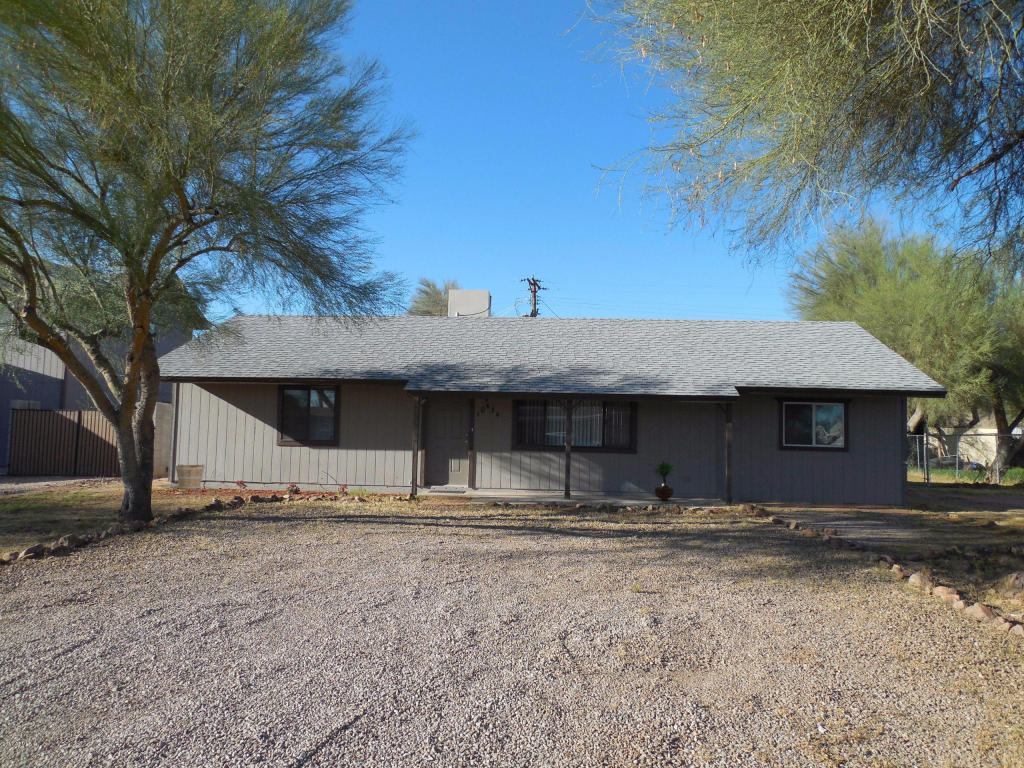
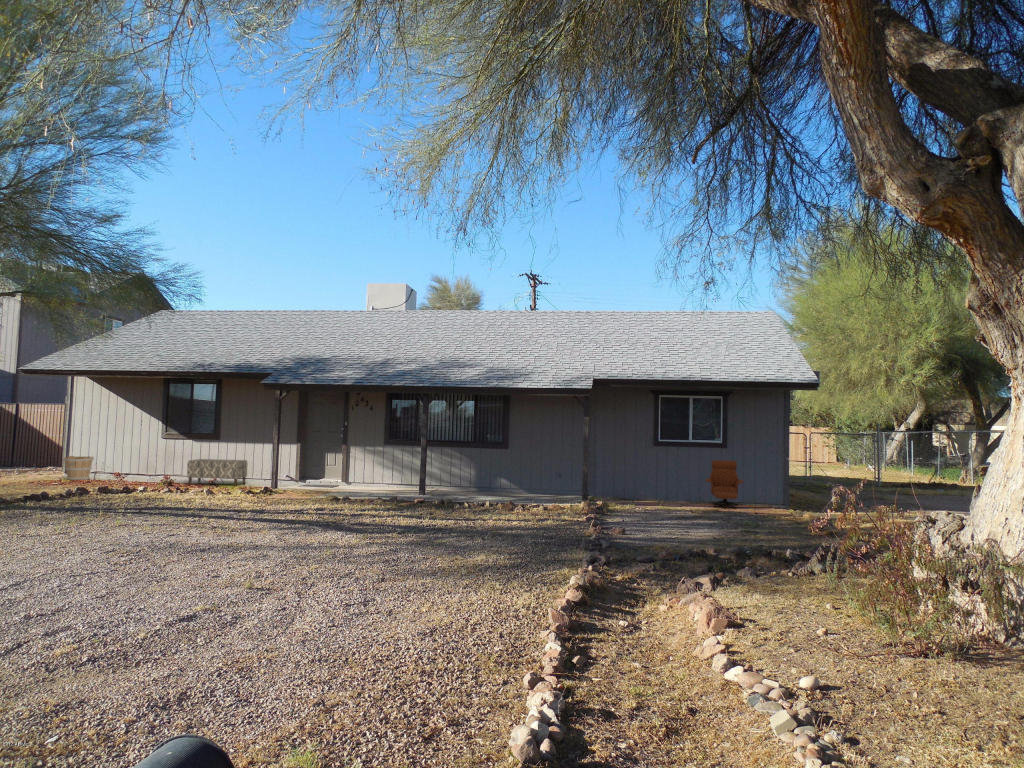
potted tree: present [655,462,674,500] -> none [516,453,541,497]
lounge chair: none [831,463,871,509] -> present [705,460,743,509]
bench: none [314,466,370,493] -> present [187,459,247,486]

